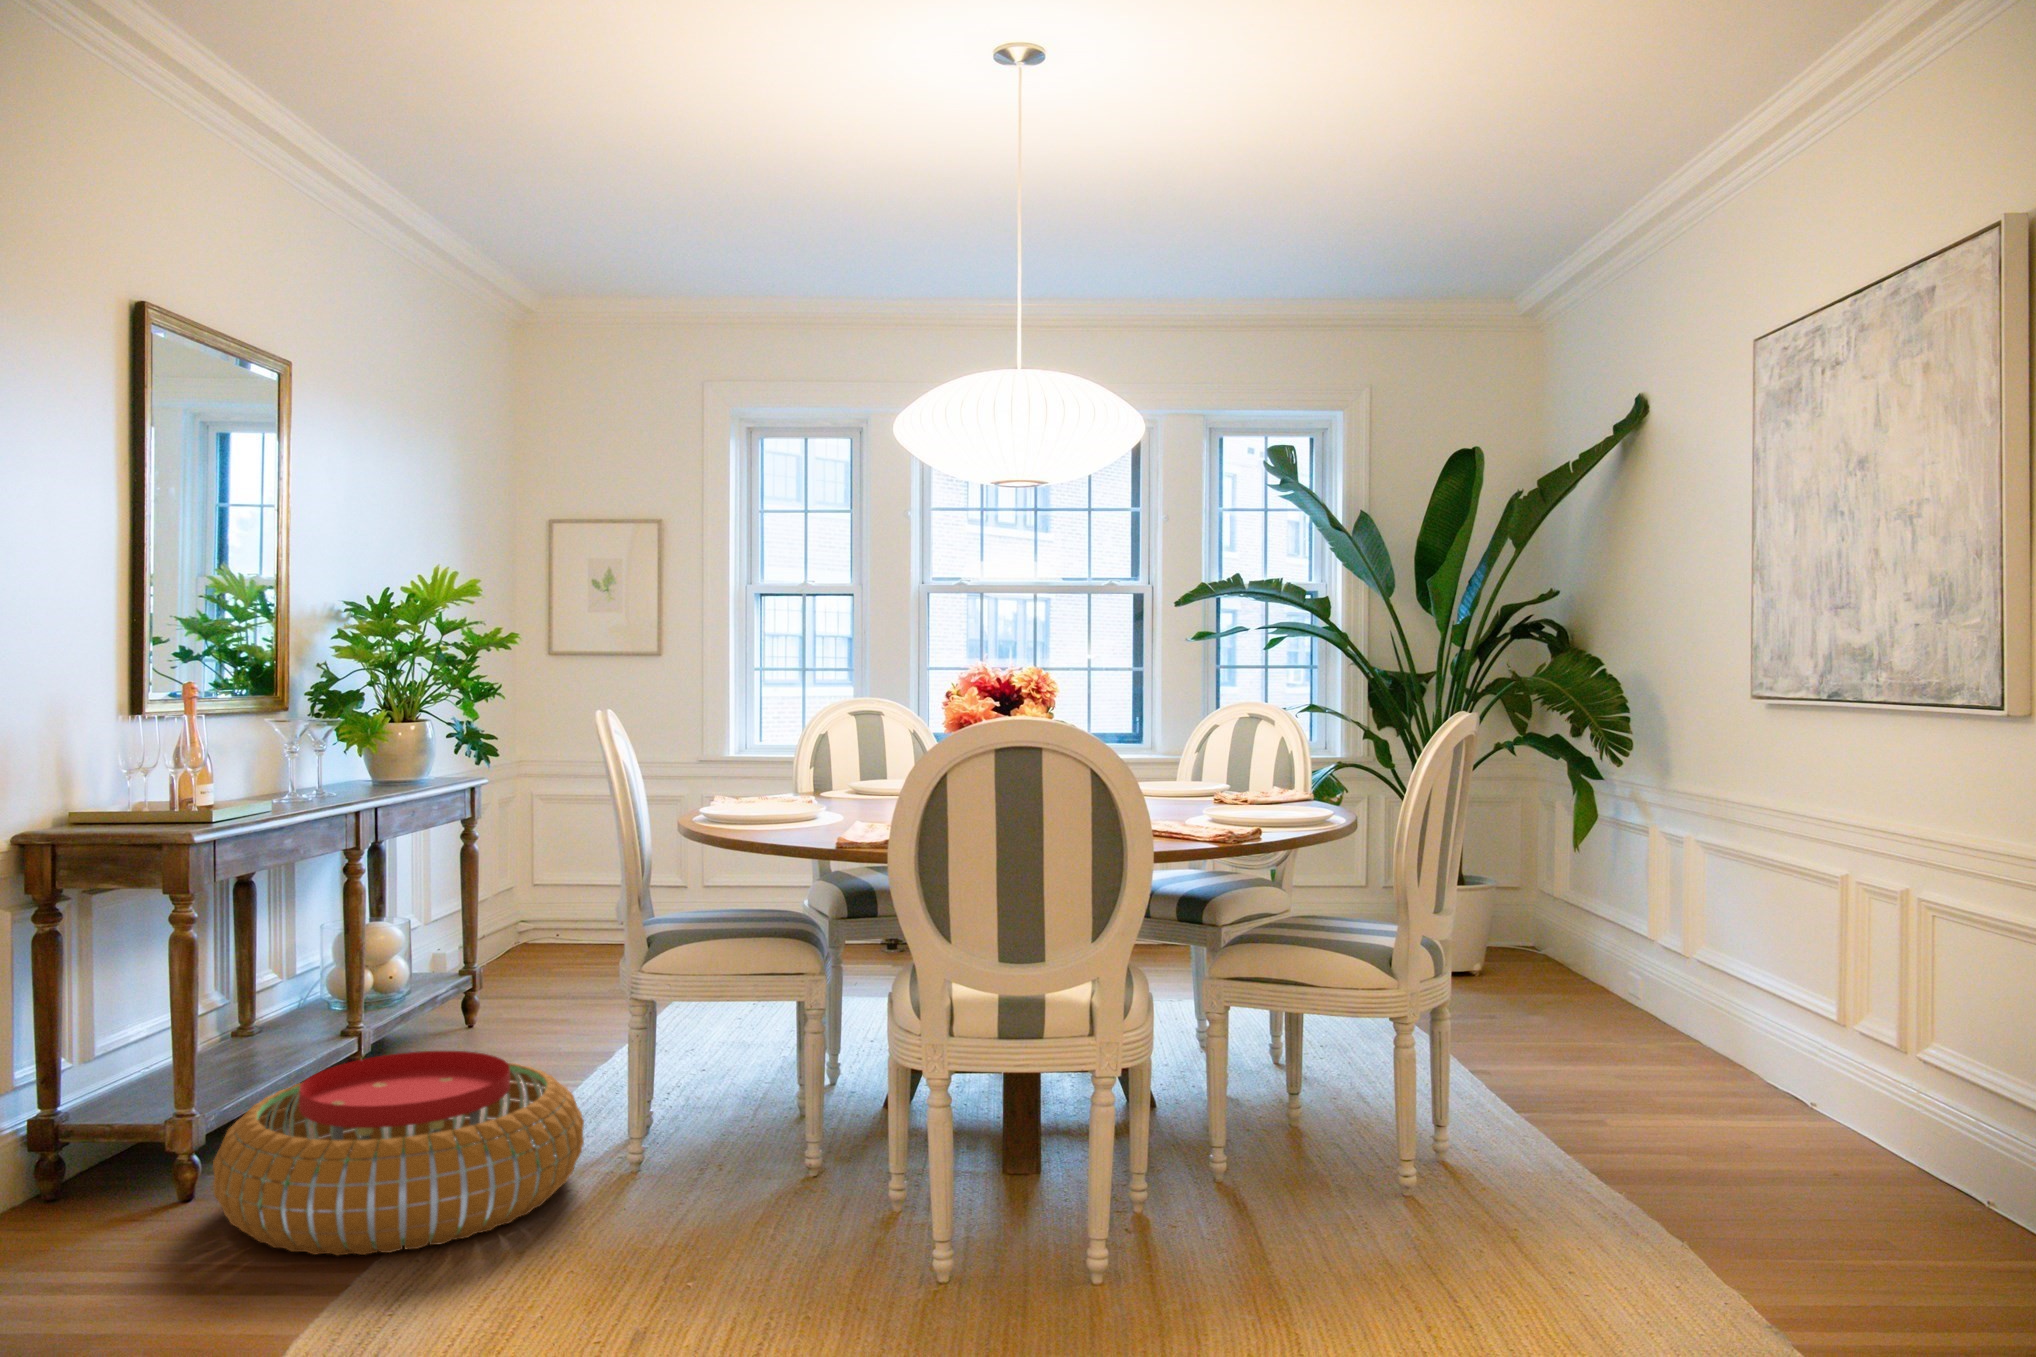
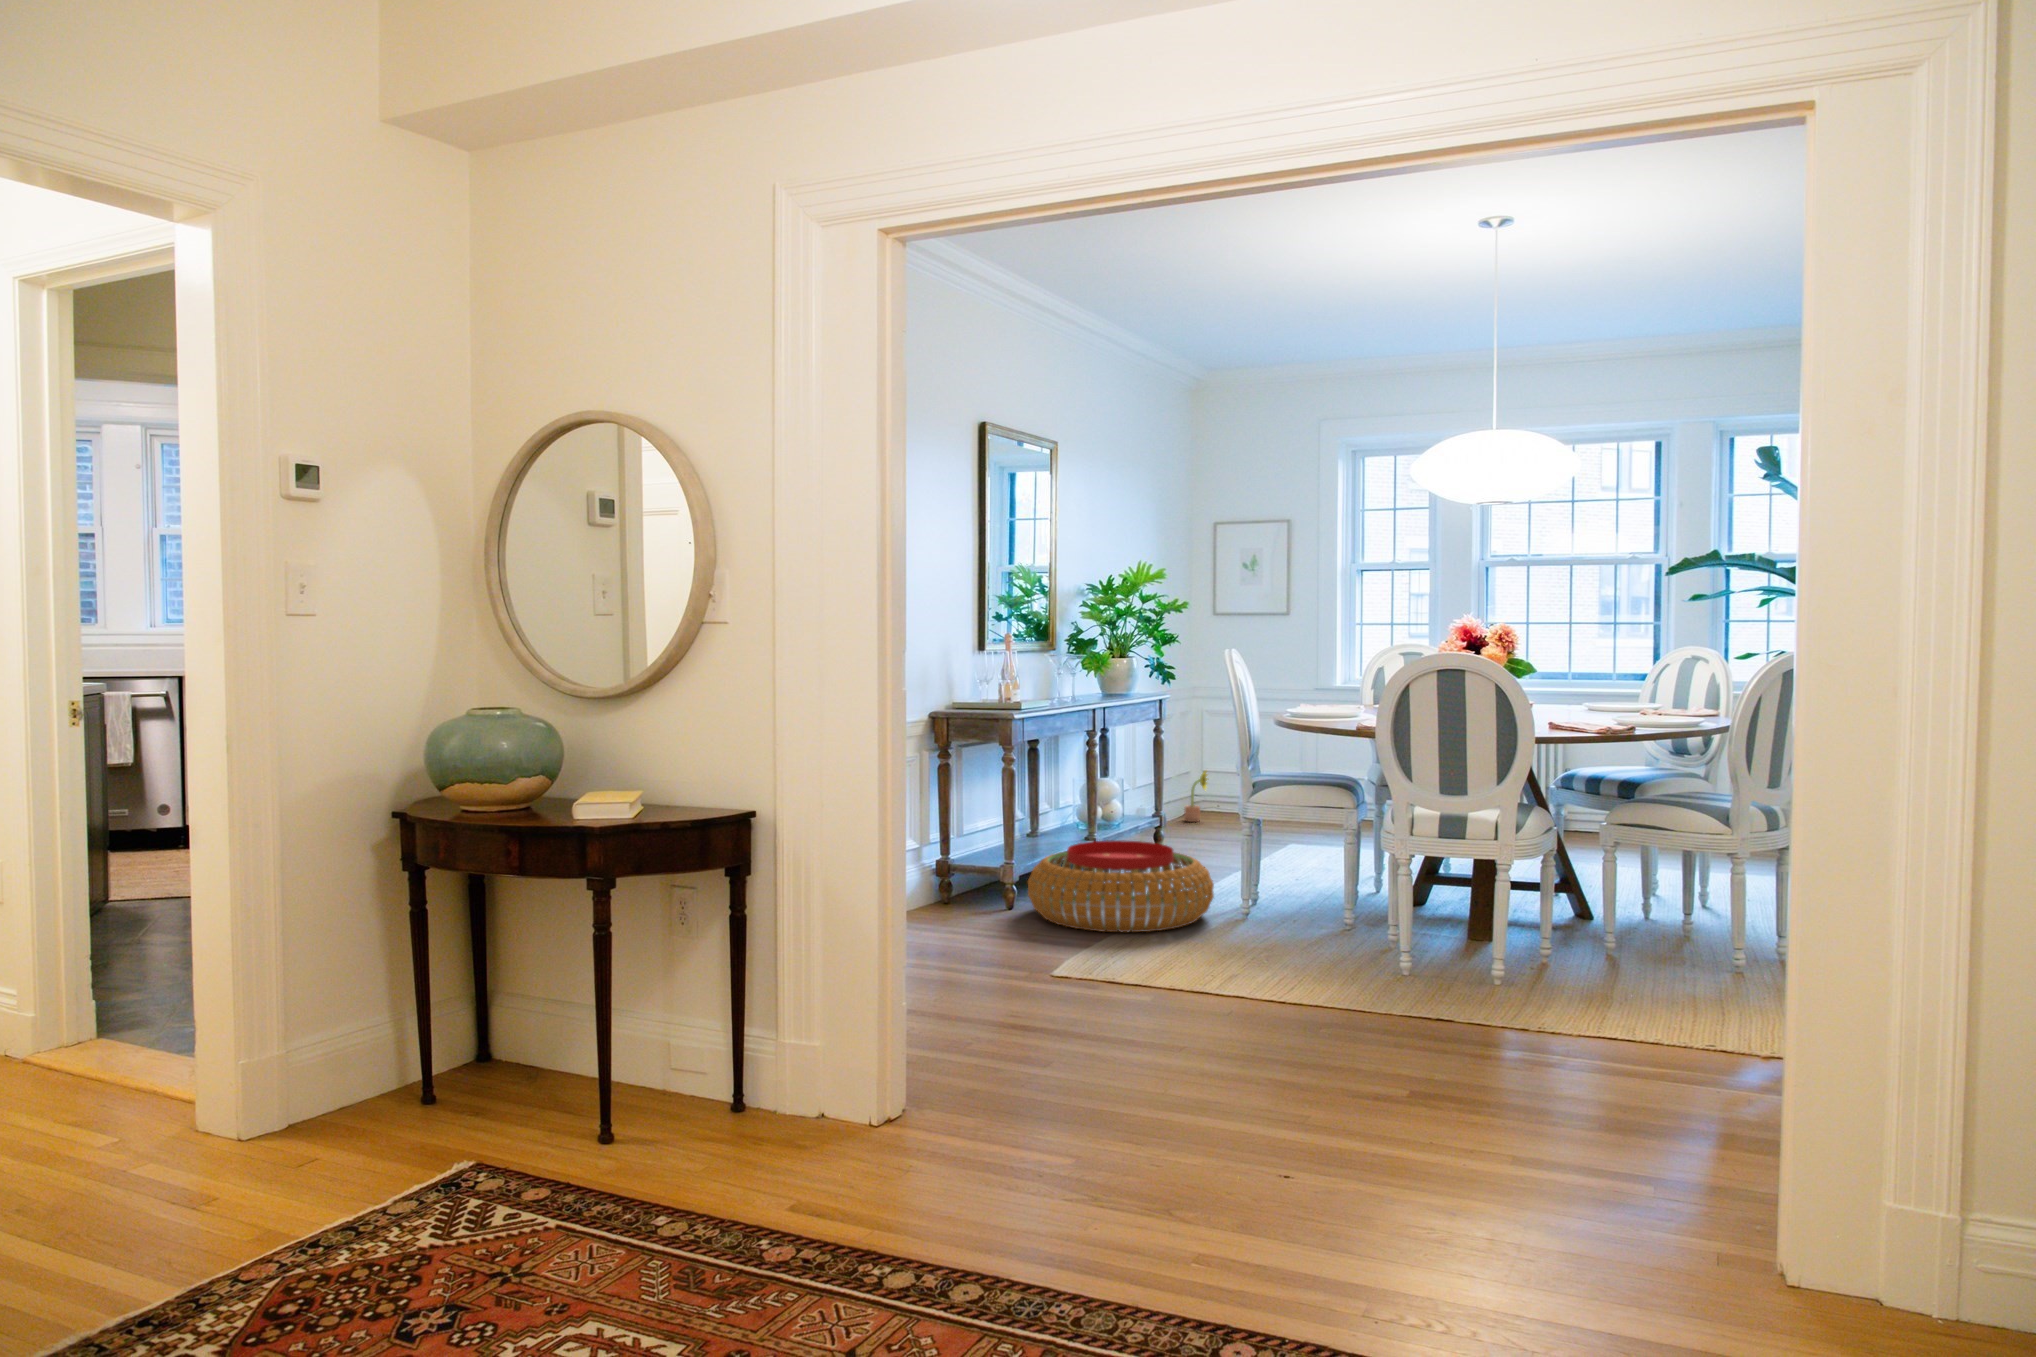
decorative plant: none [509,878,546,958] -> present [1184,771,1207,822]

